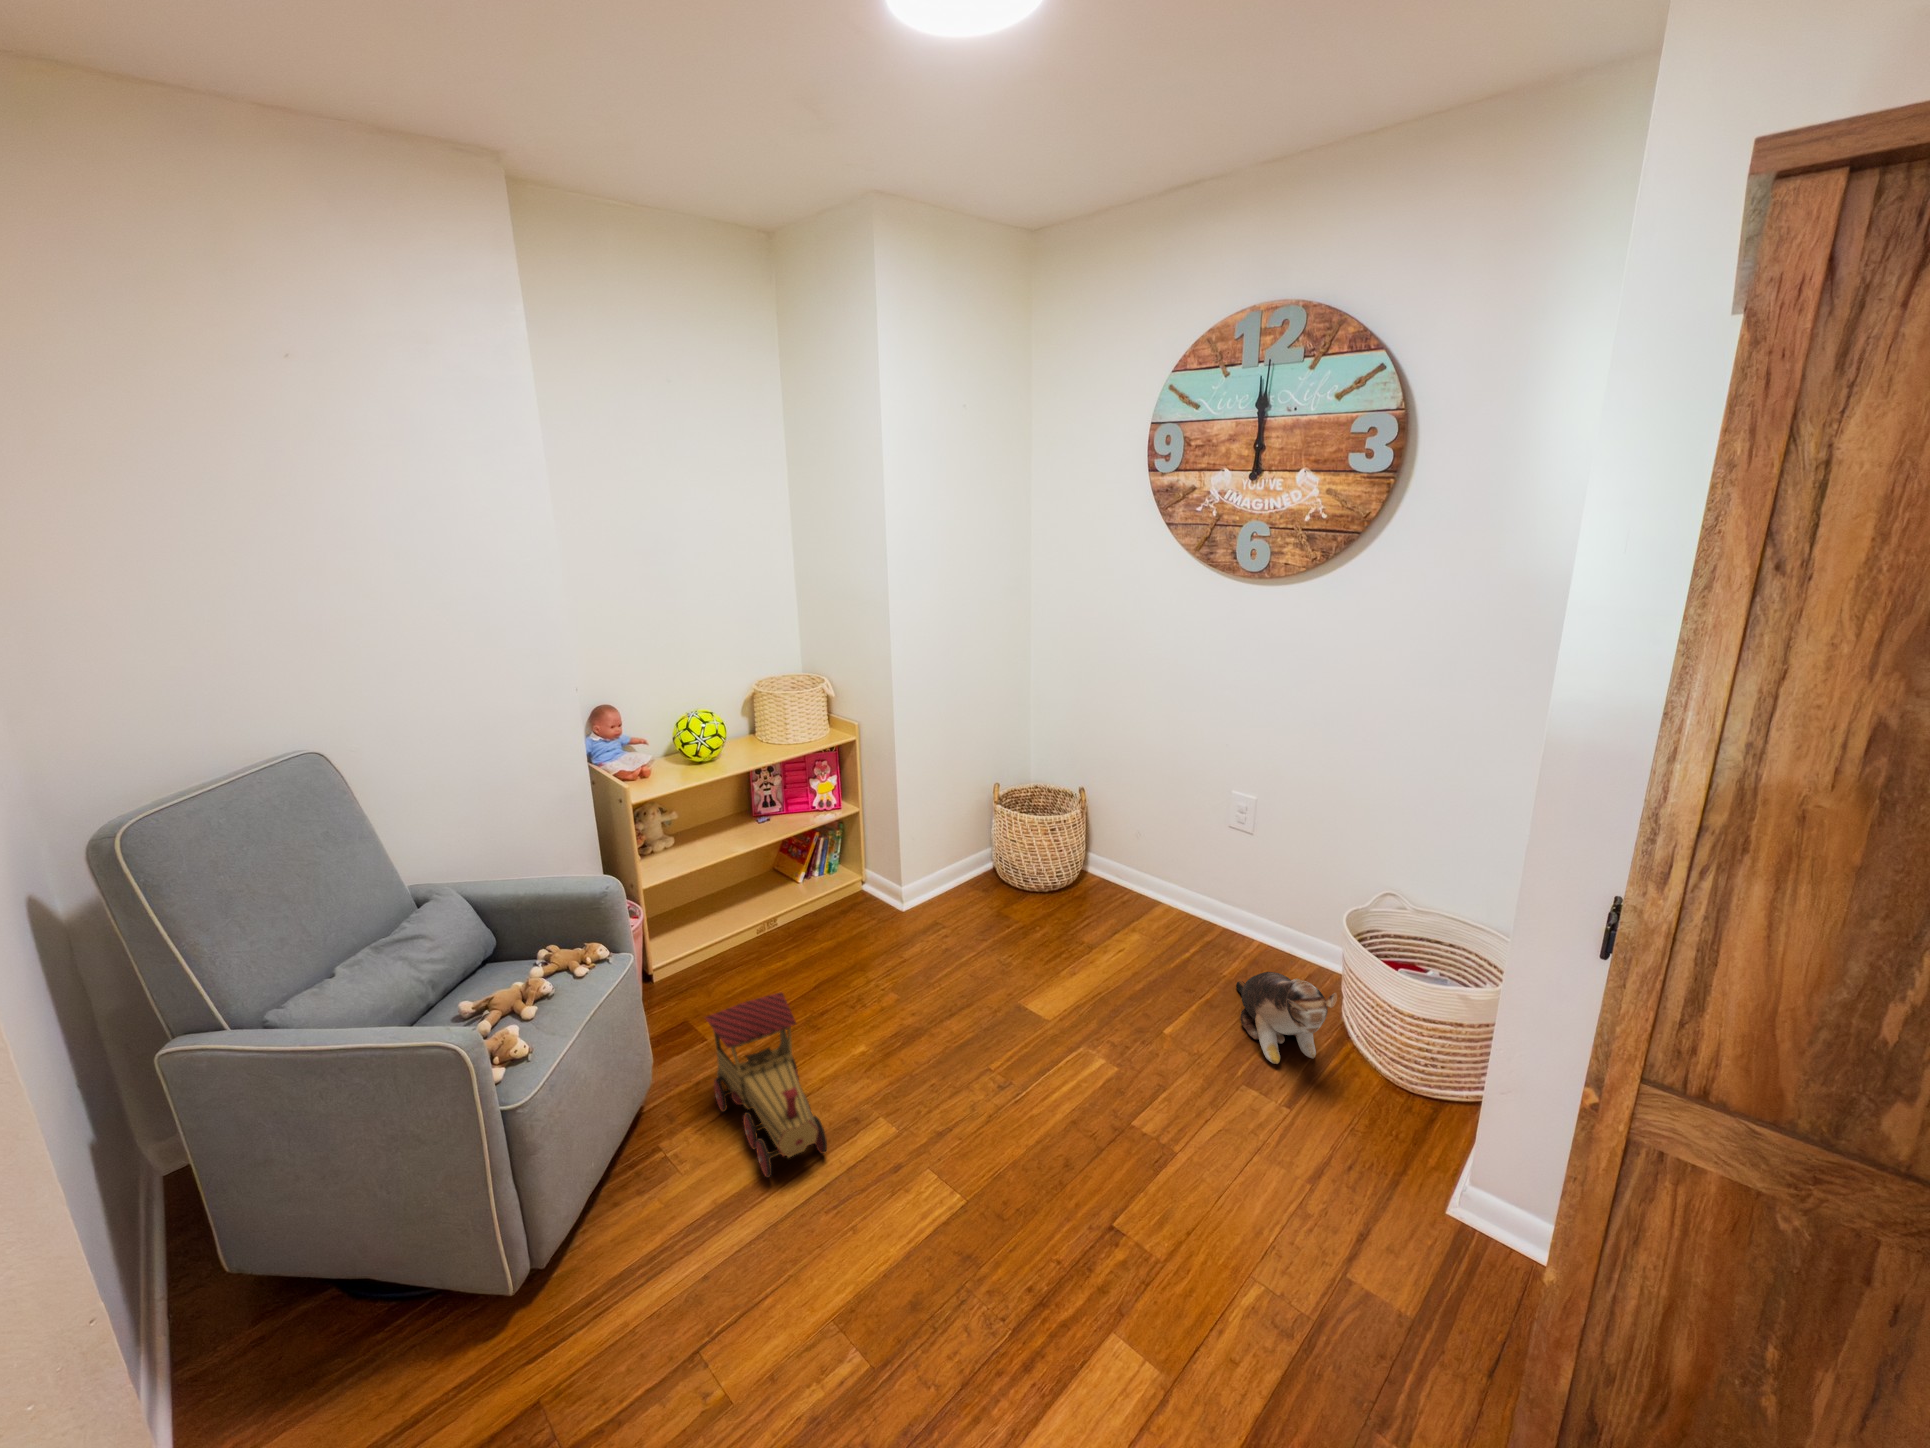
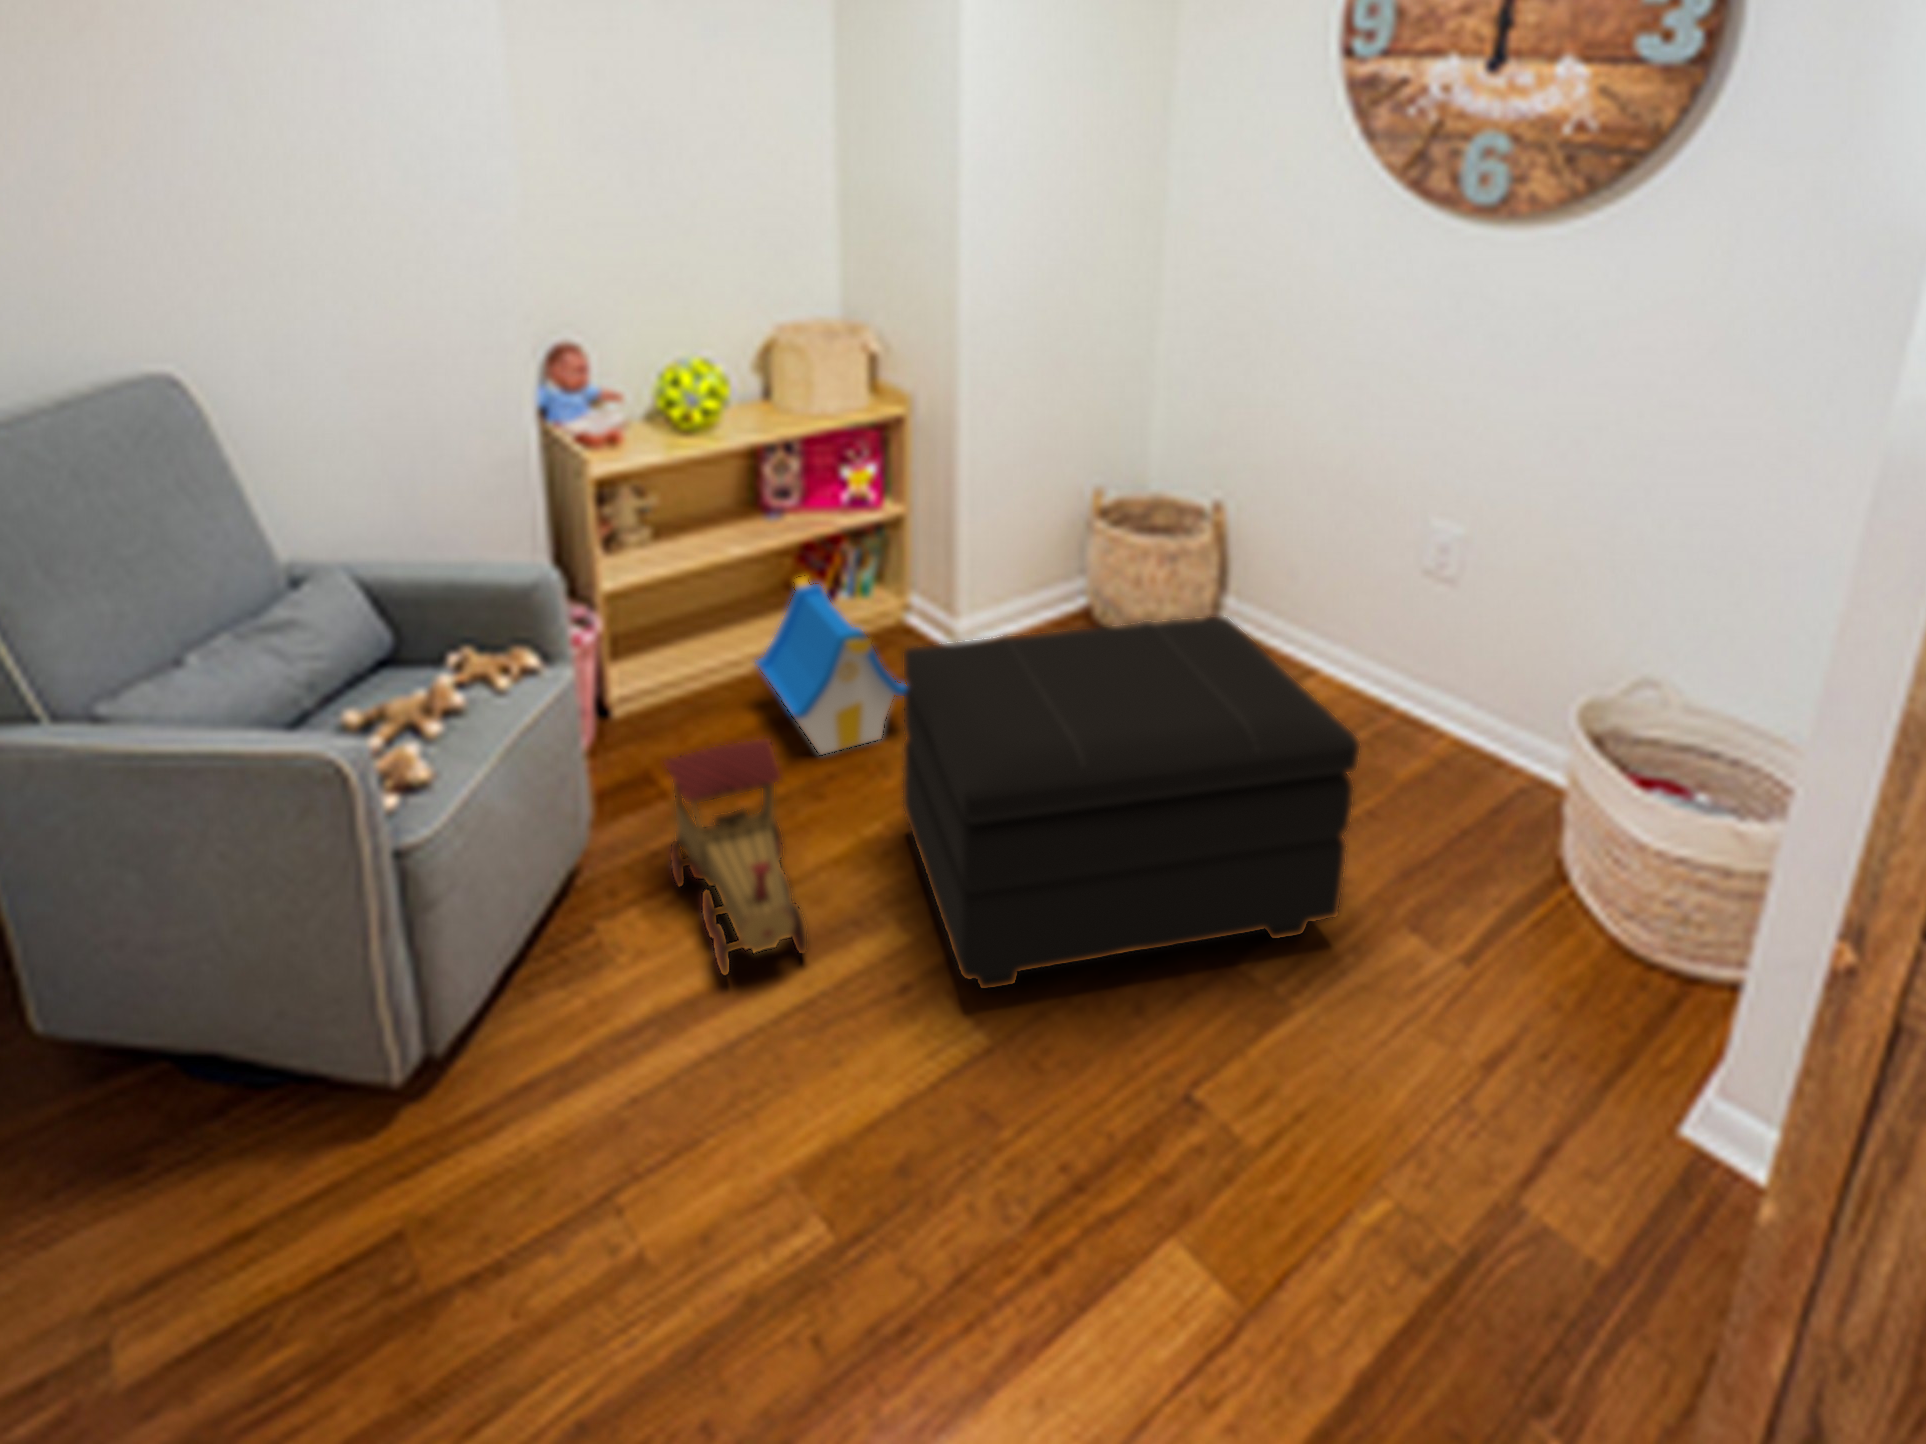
toy house: none [757,864,876,998] -> present [757,577,907,754]
footstool: none [879,873,1211,1165] -> present [903,616,1359,989]
plush toy: present [1236,972,1337,1064] -> none [1410,775,1546,904]

